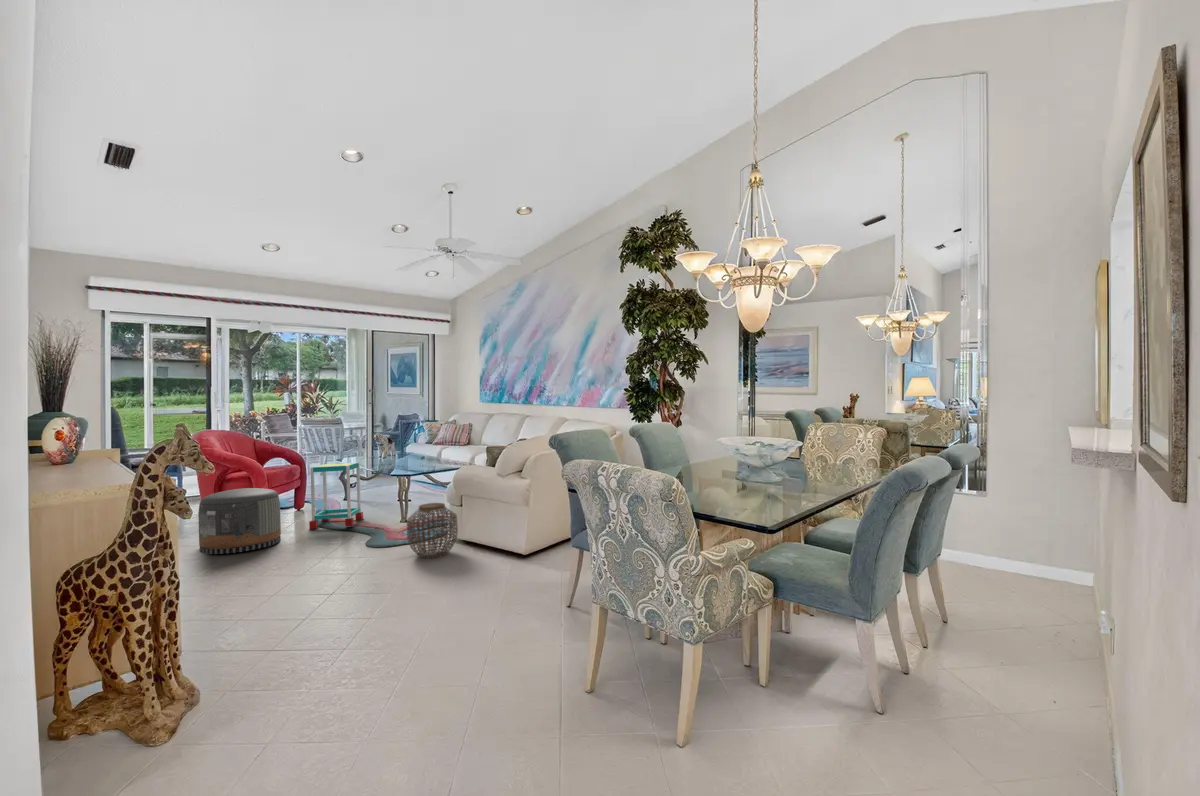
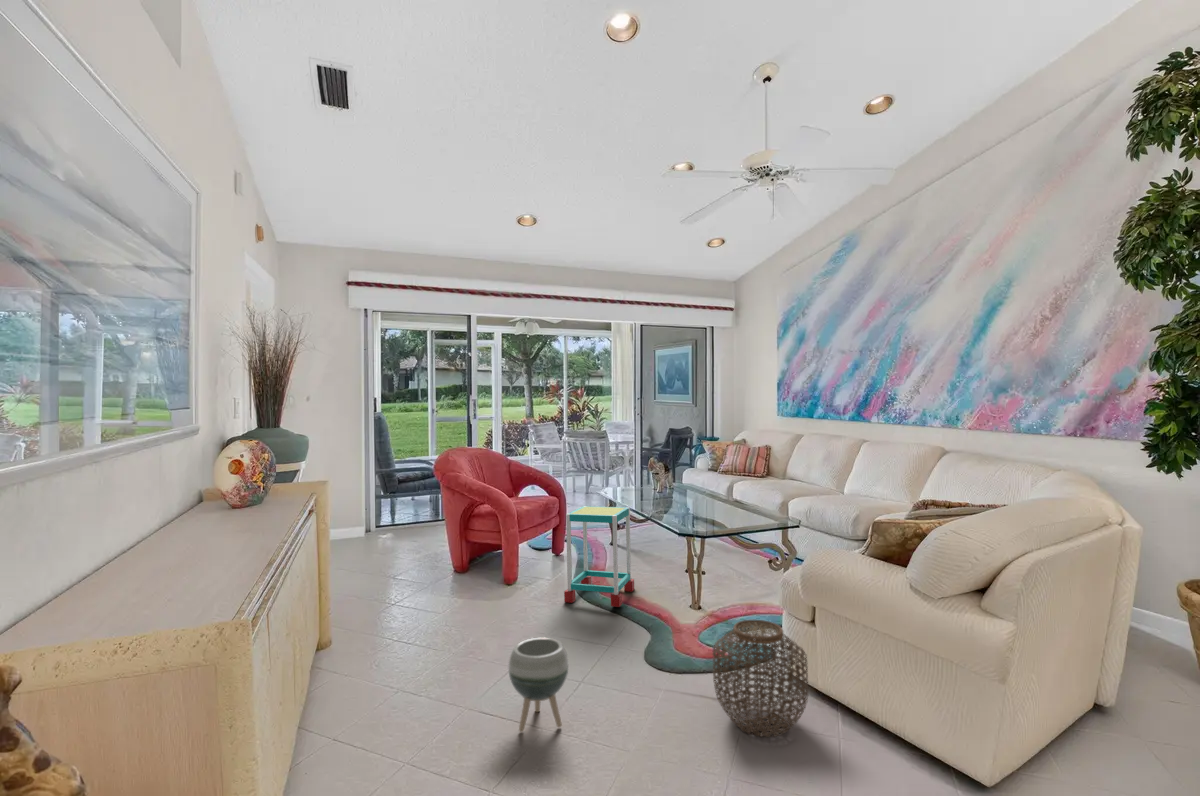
pouf: present [198,488,281,554] -> none [427,542,526,644]
planter: none [279,525,319,576] -> present [509,637,569,732]

